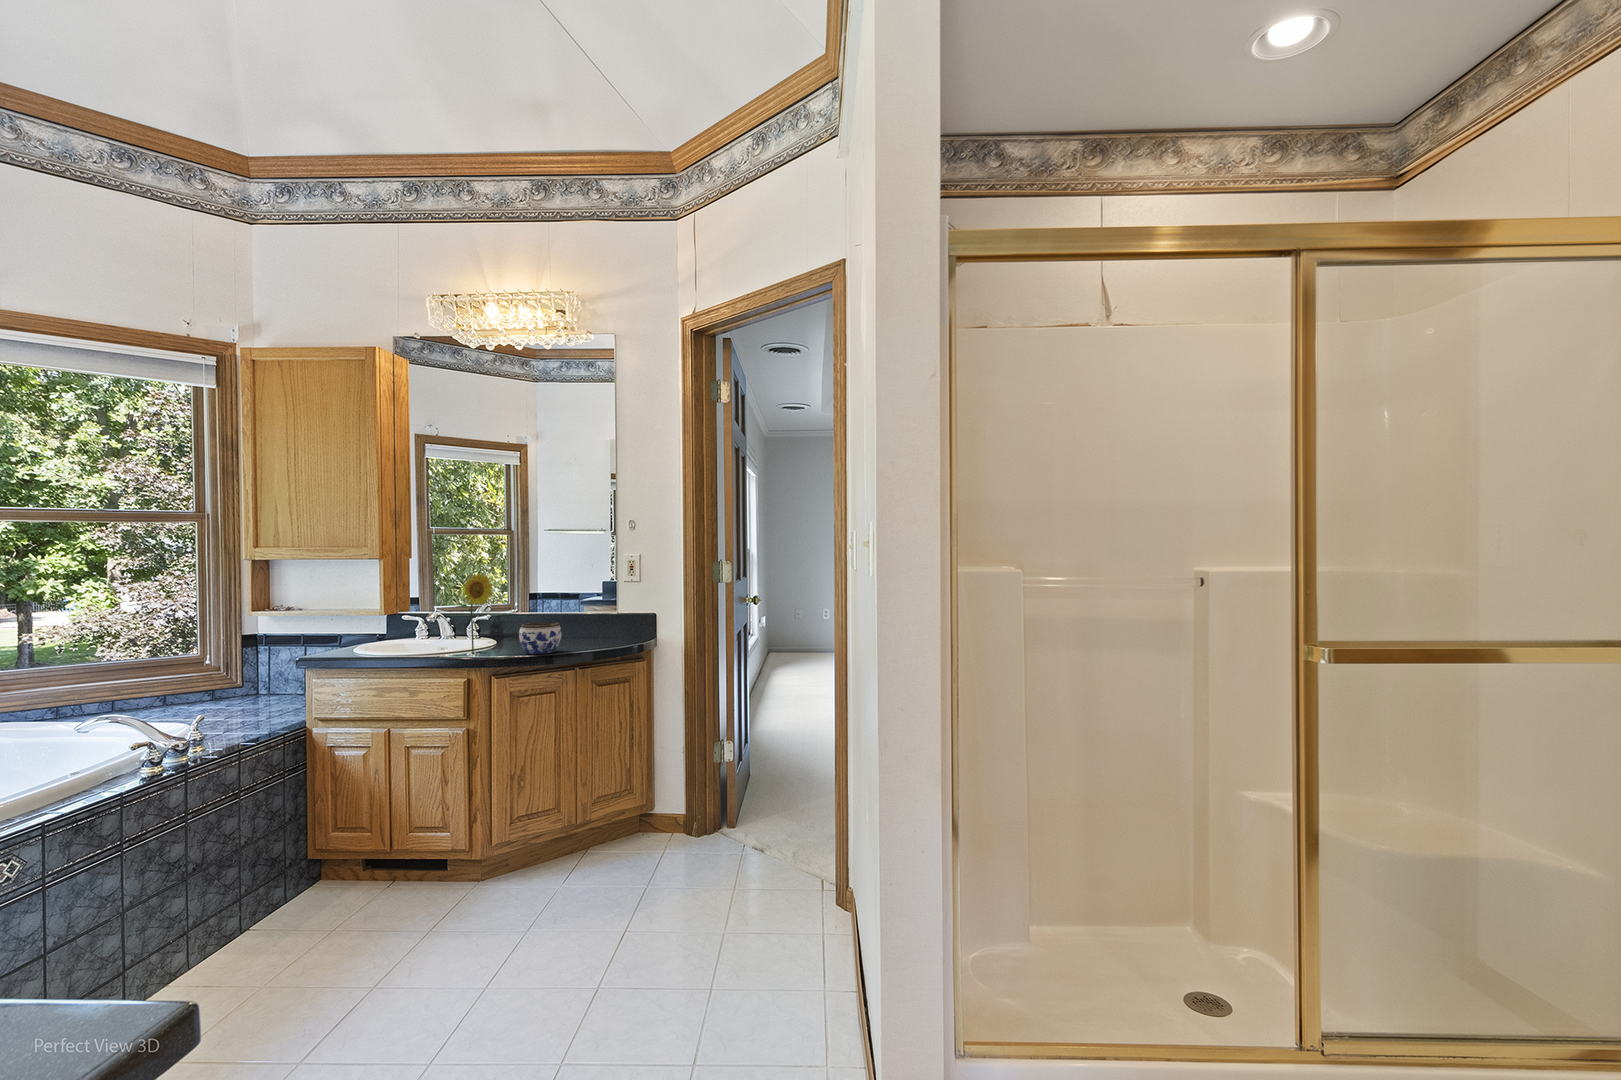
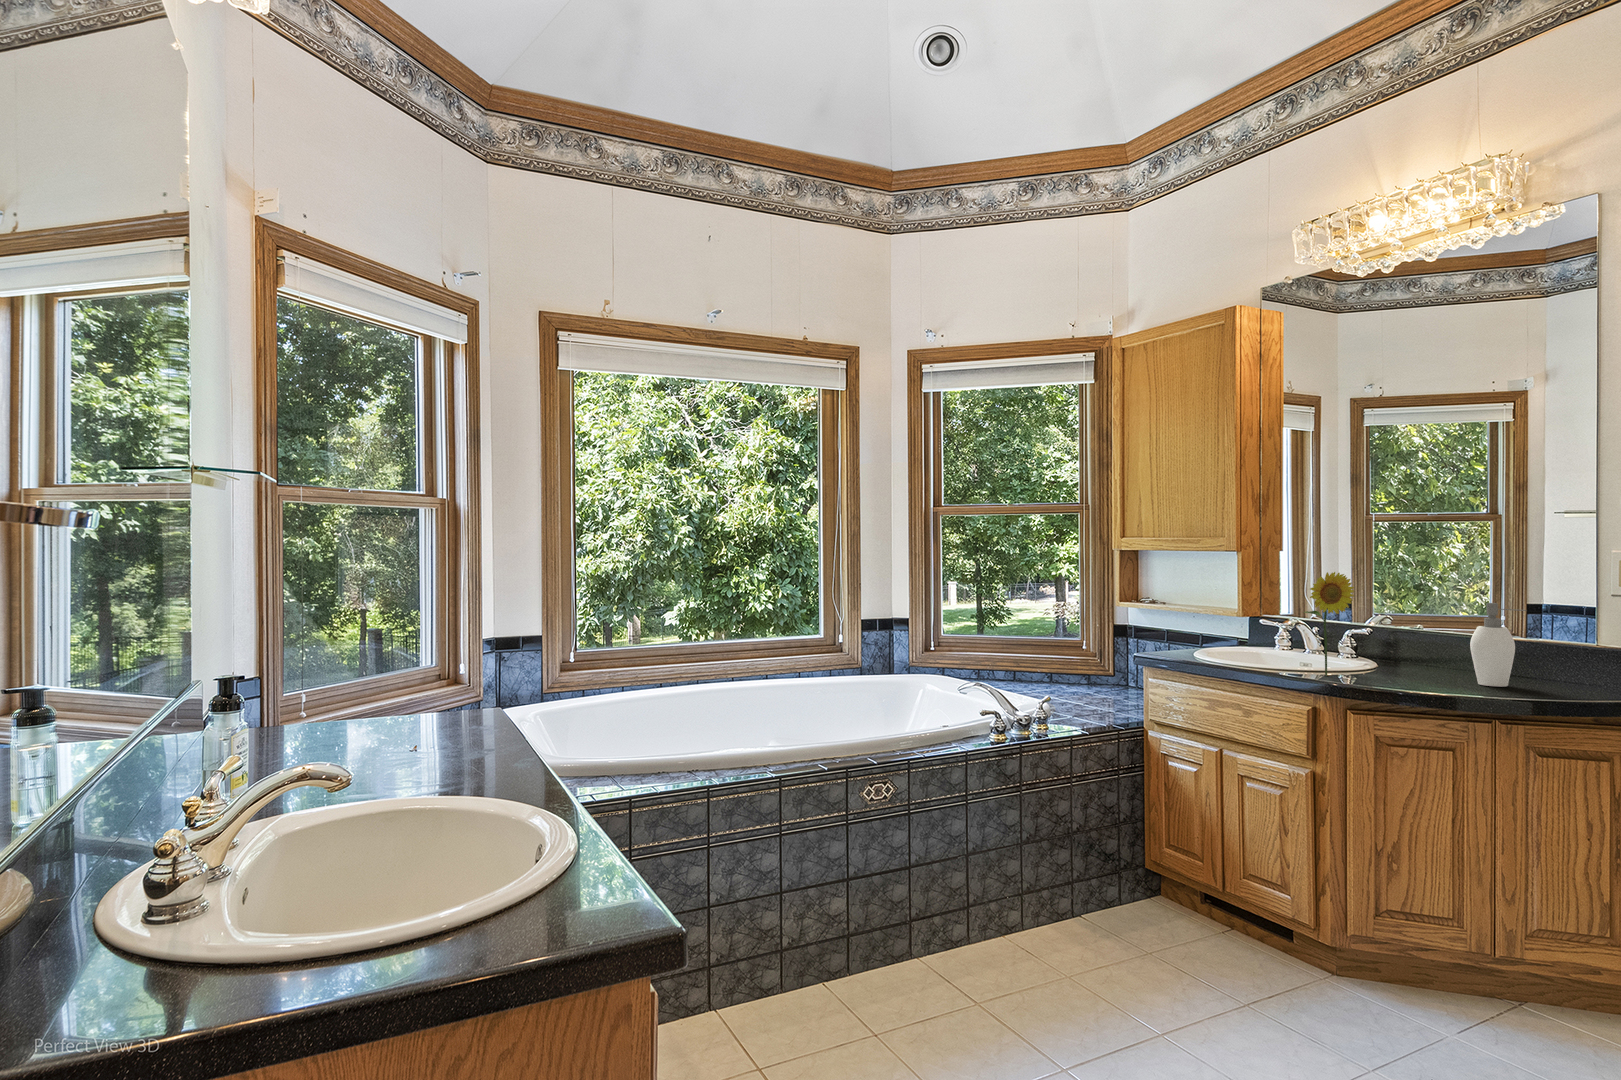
soap dispenser: none [564,590,596,646] -> present [1470,603,1527,687]
jar: present [519,622,561,654] -> none [1389,643,1456,689]

